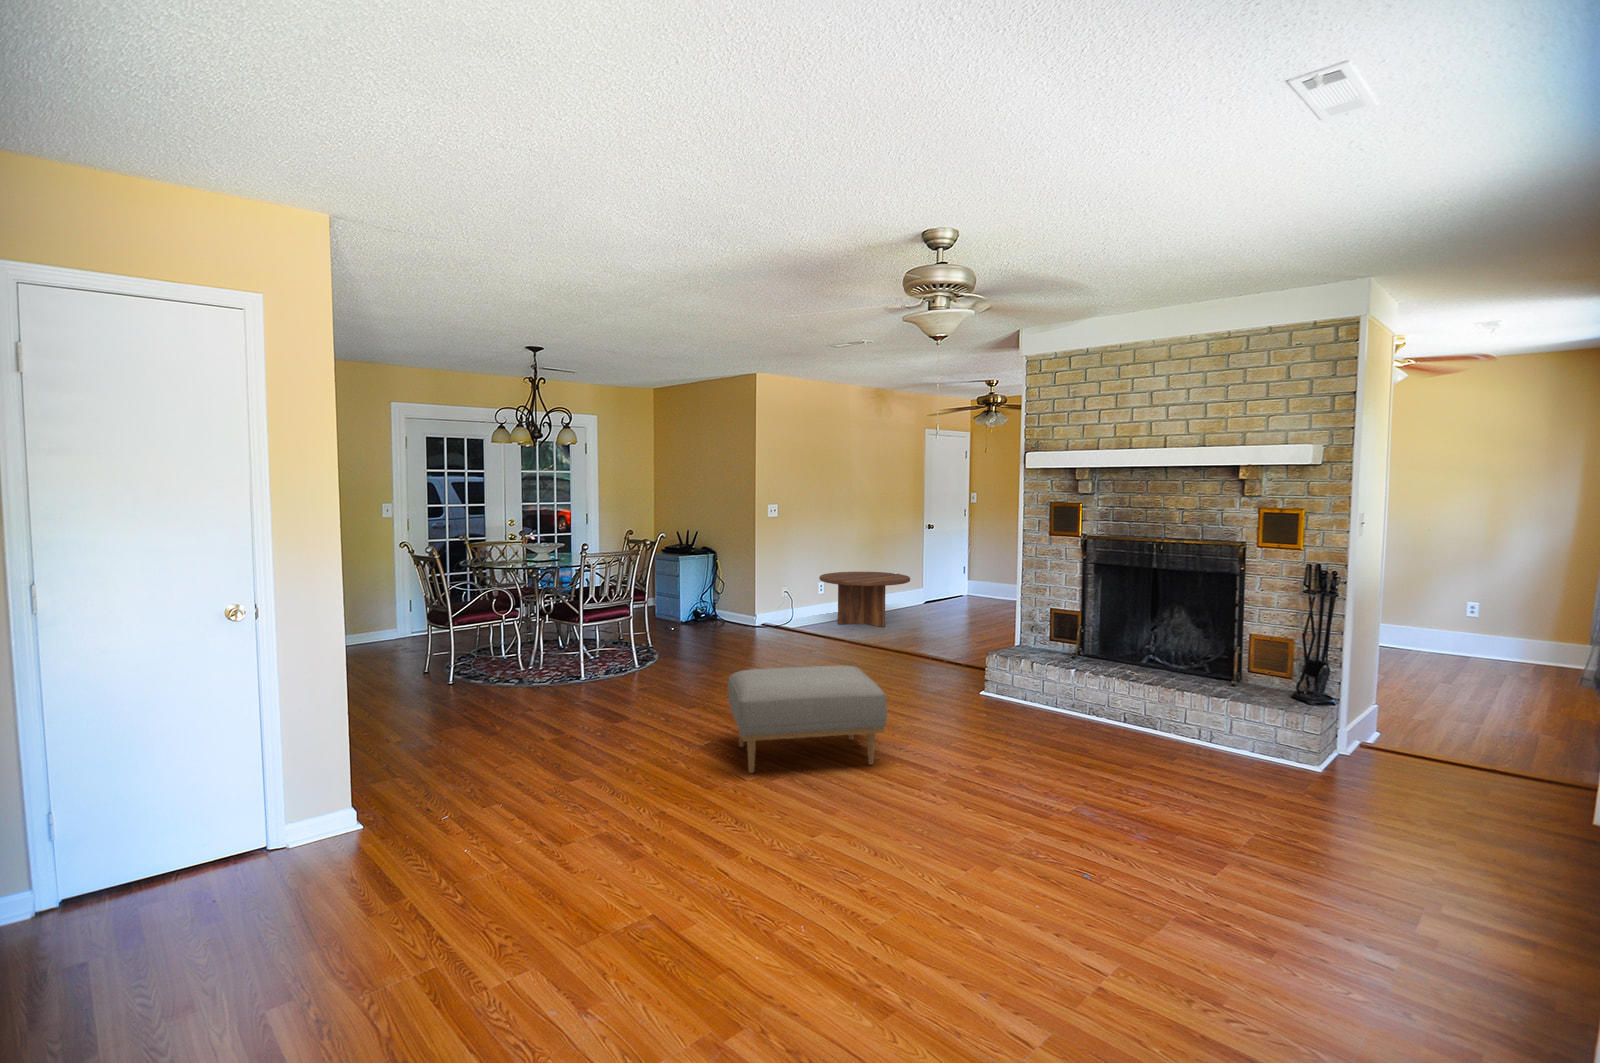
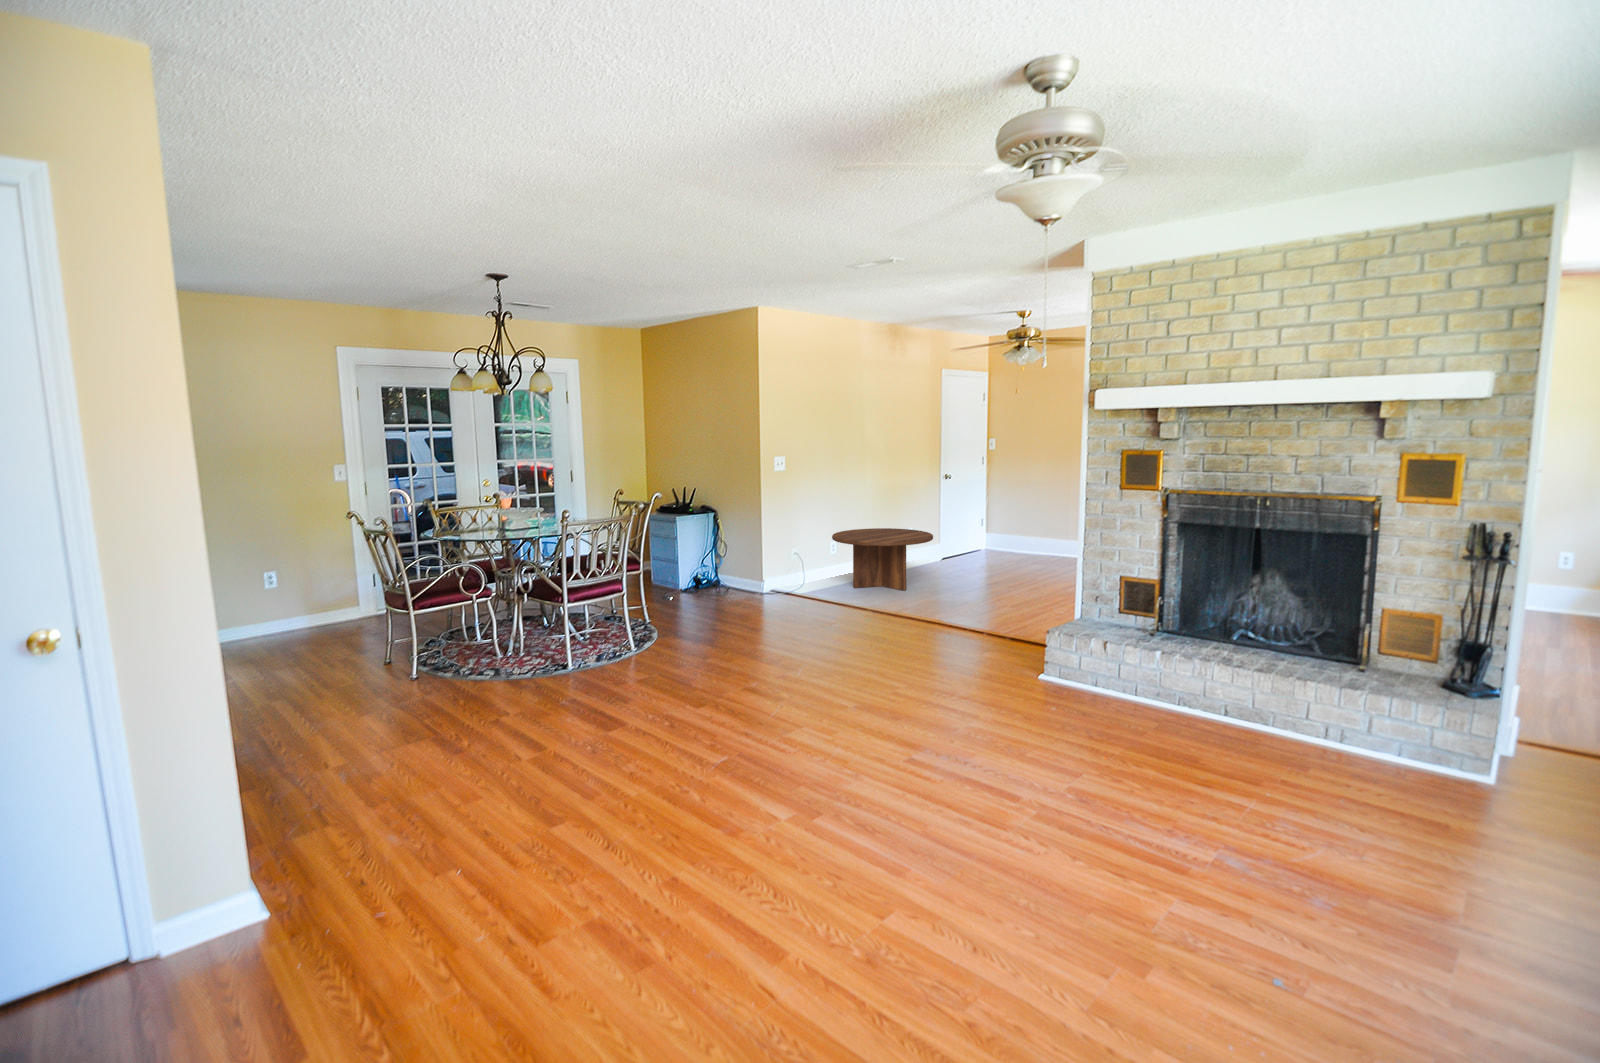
ottoman: present [728,665,887,773] -> none [748,660,953,806]

